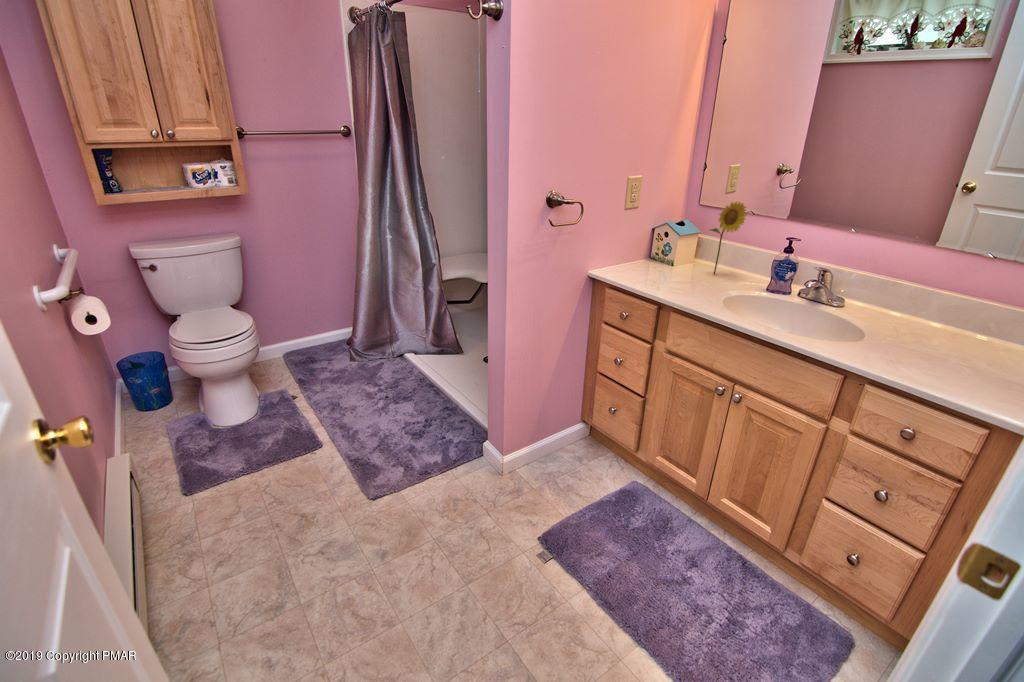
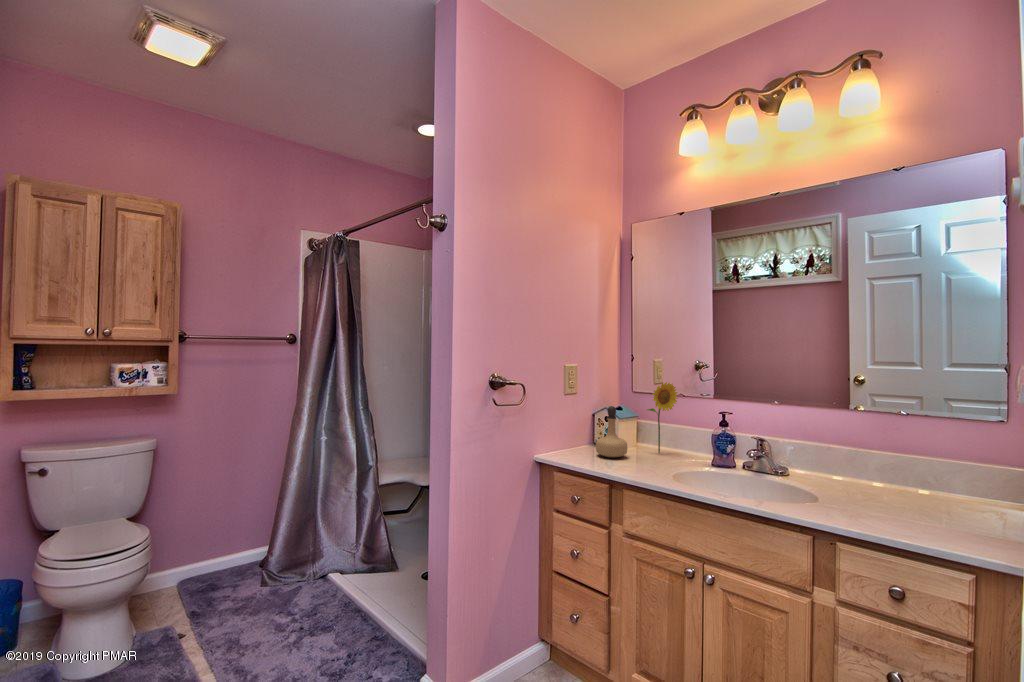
perfume bottle: none [650,226,683,278] -> present [596,406,627,458]

